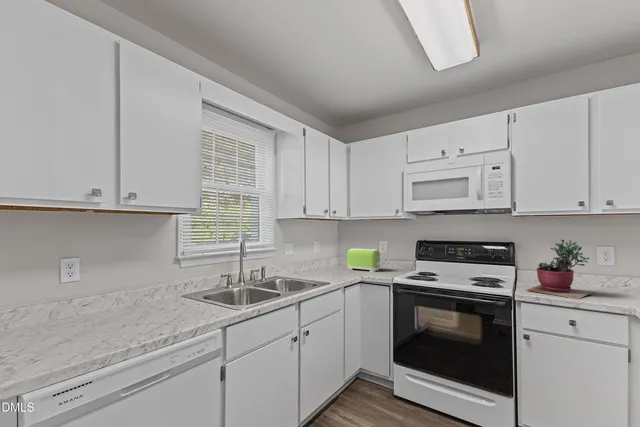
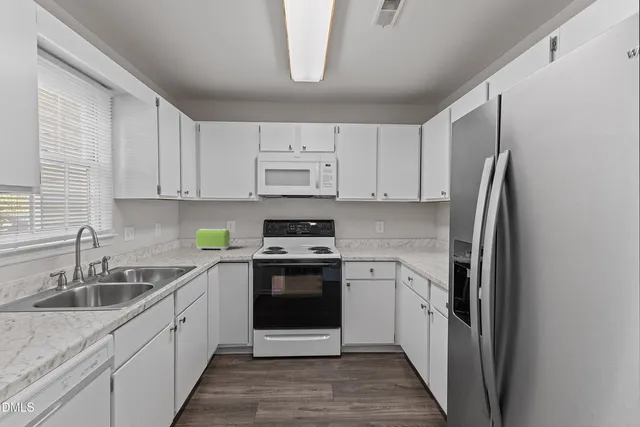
succulent plant: present [527,239,592,299] -> none [347,218,382,258]

